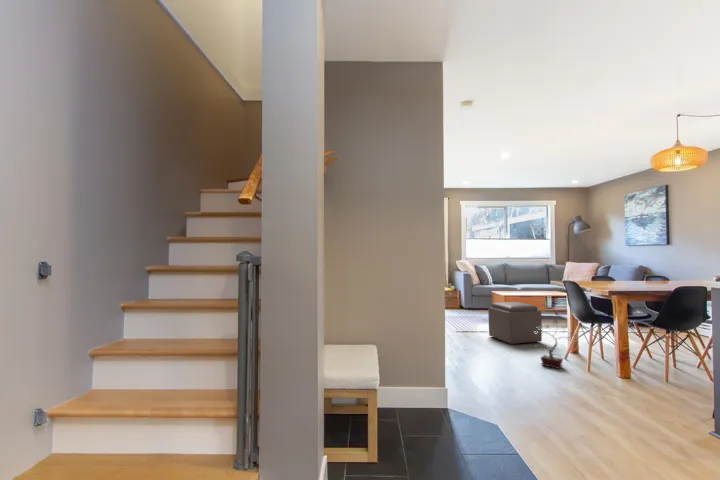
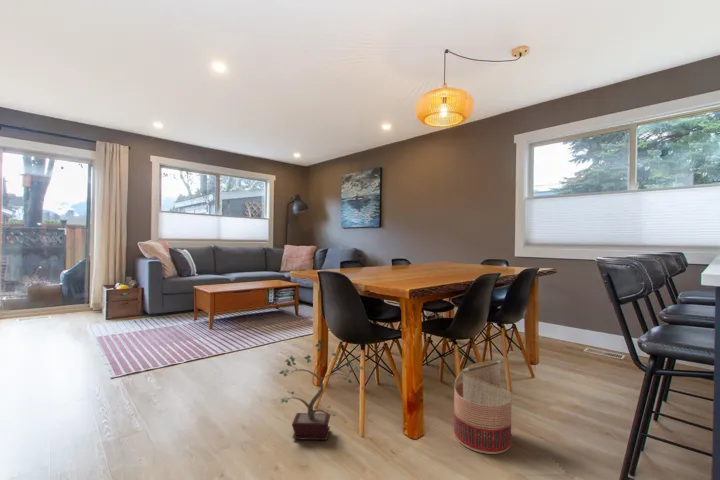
ottoman: present [488,302,542,345] -> none [185,304,277,387]
basket: none [642,344,685,397] -> present [454,360,512,454]

